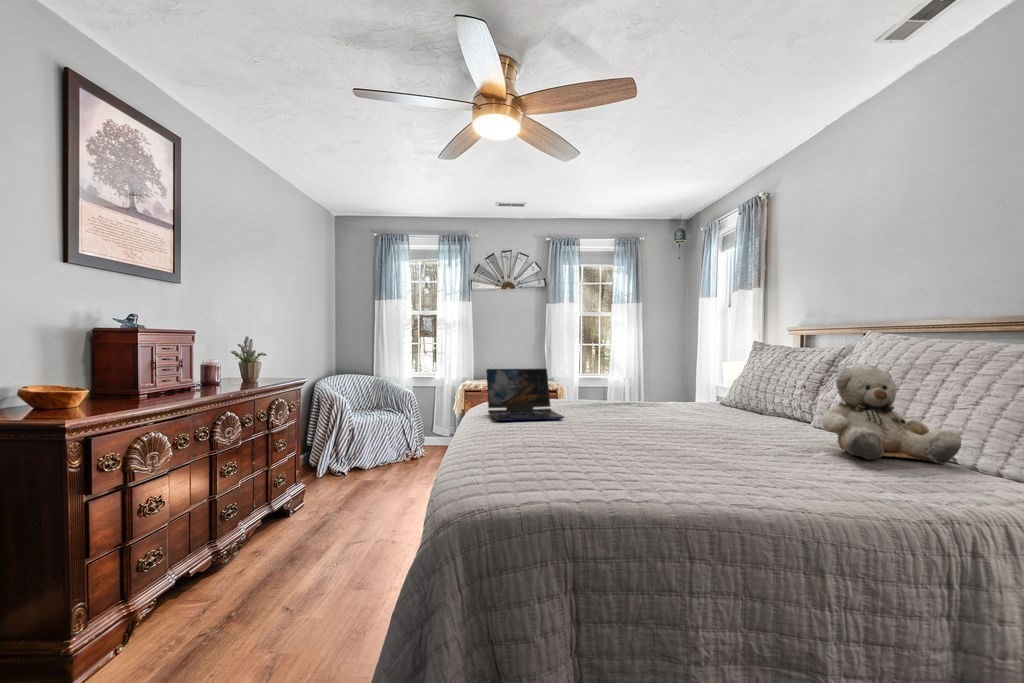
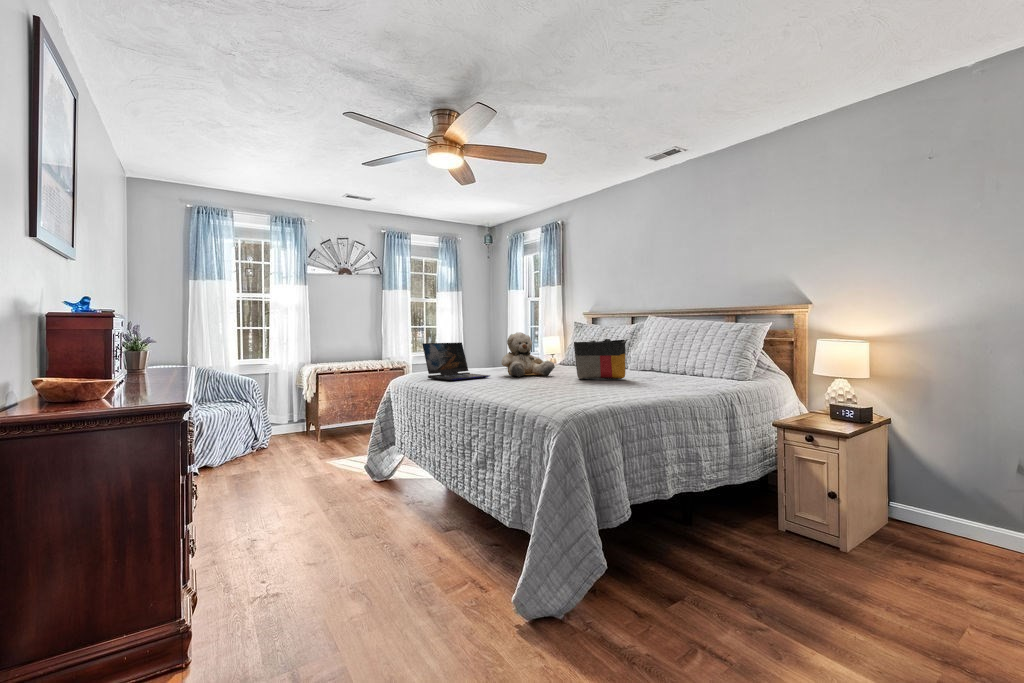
teddy bear: present [823,364,961,463] -> present [501,332,555,377]
tote bag: none [675,374,768,447] -> present [574,339,627,379]

